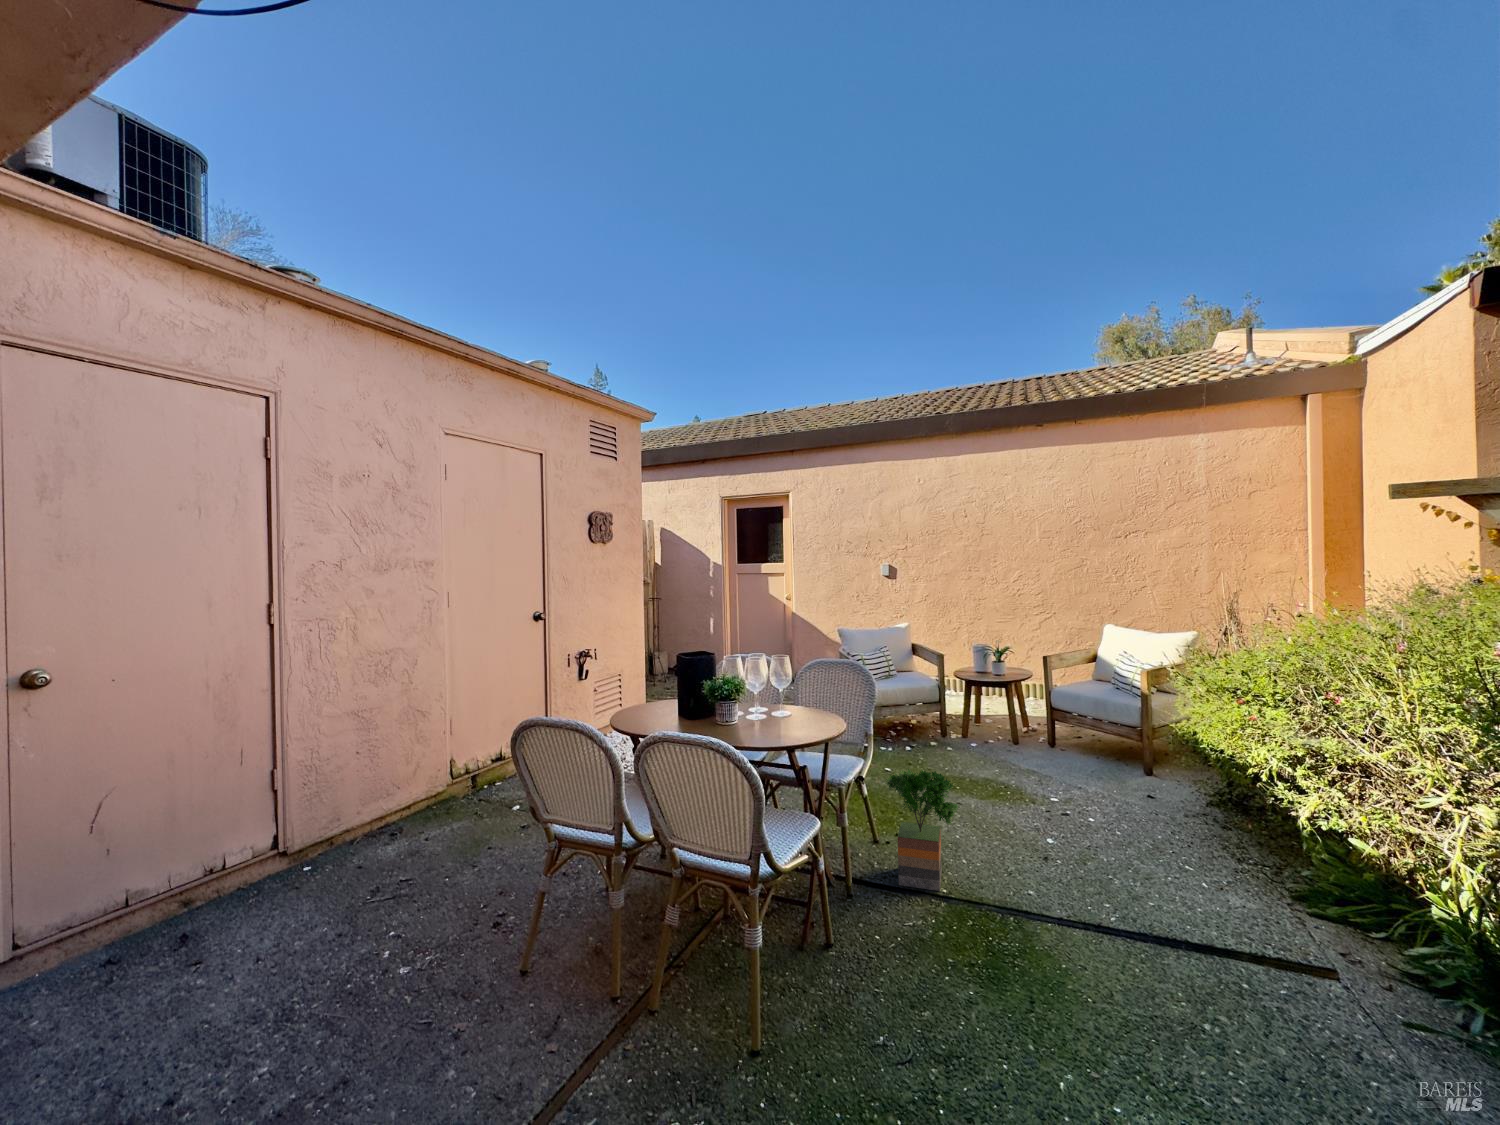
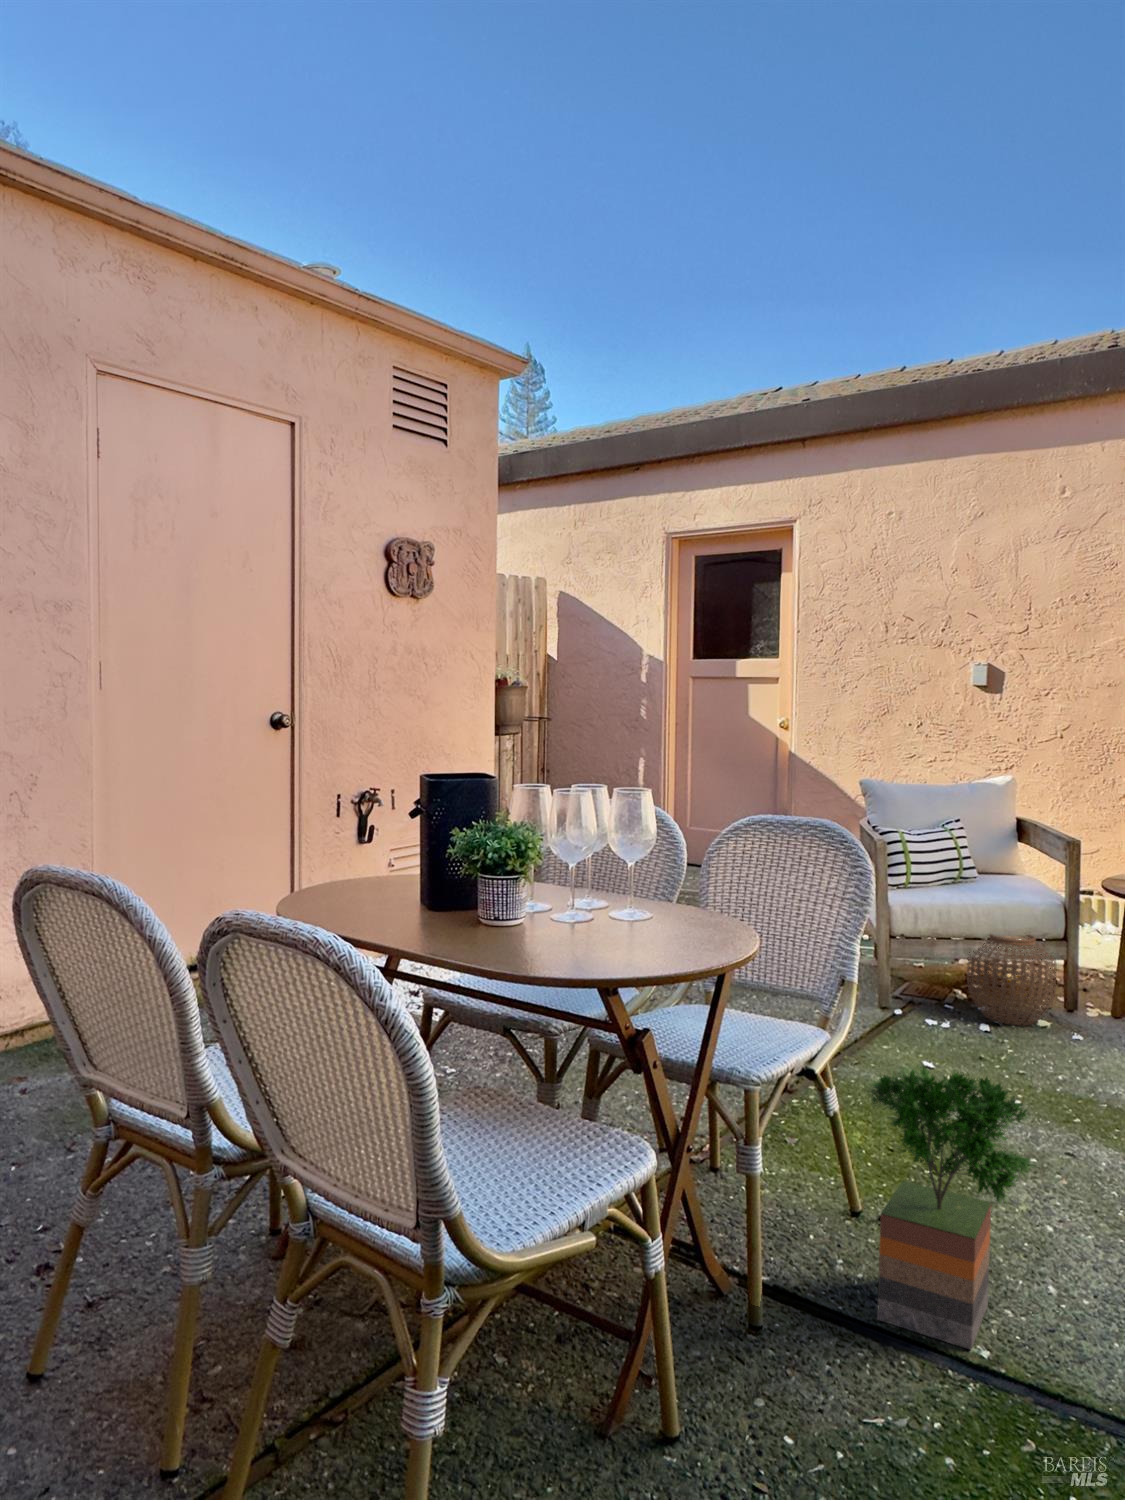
woven basket: none [897,701,938,747] -> present [967,934,1056,1026]

